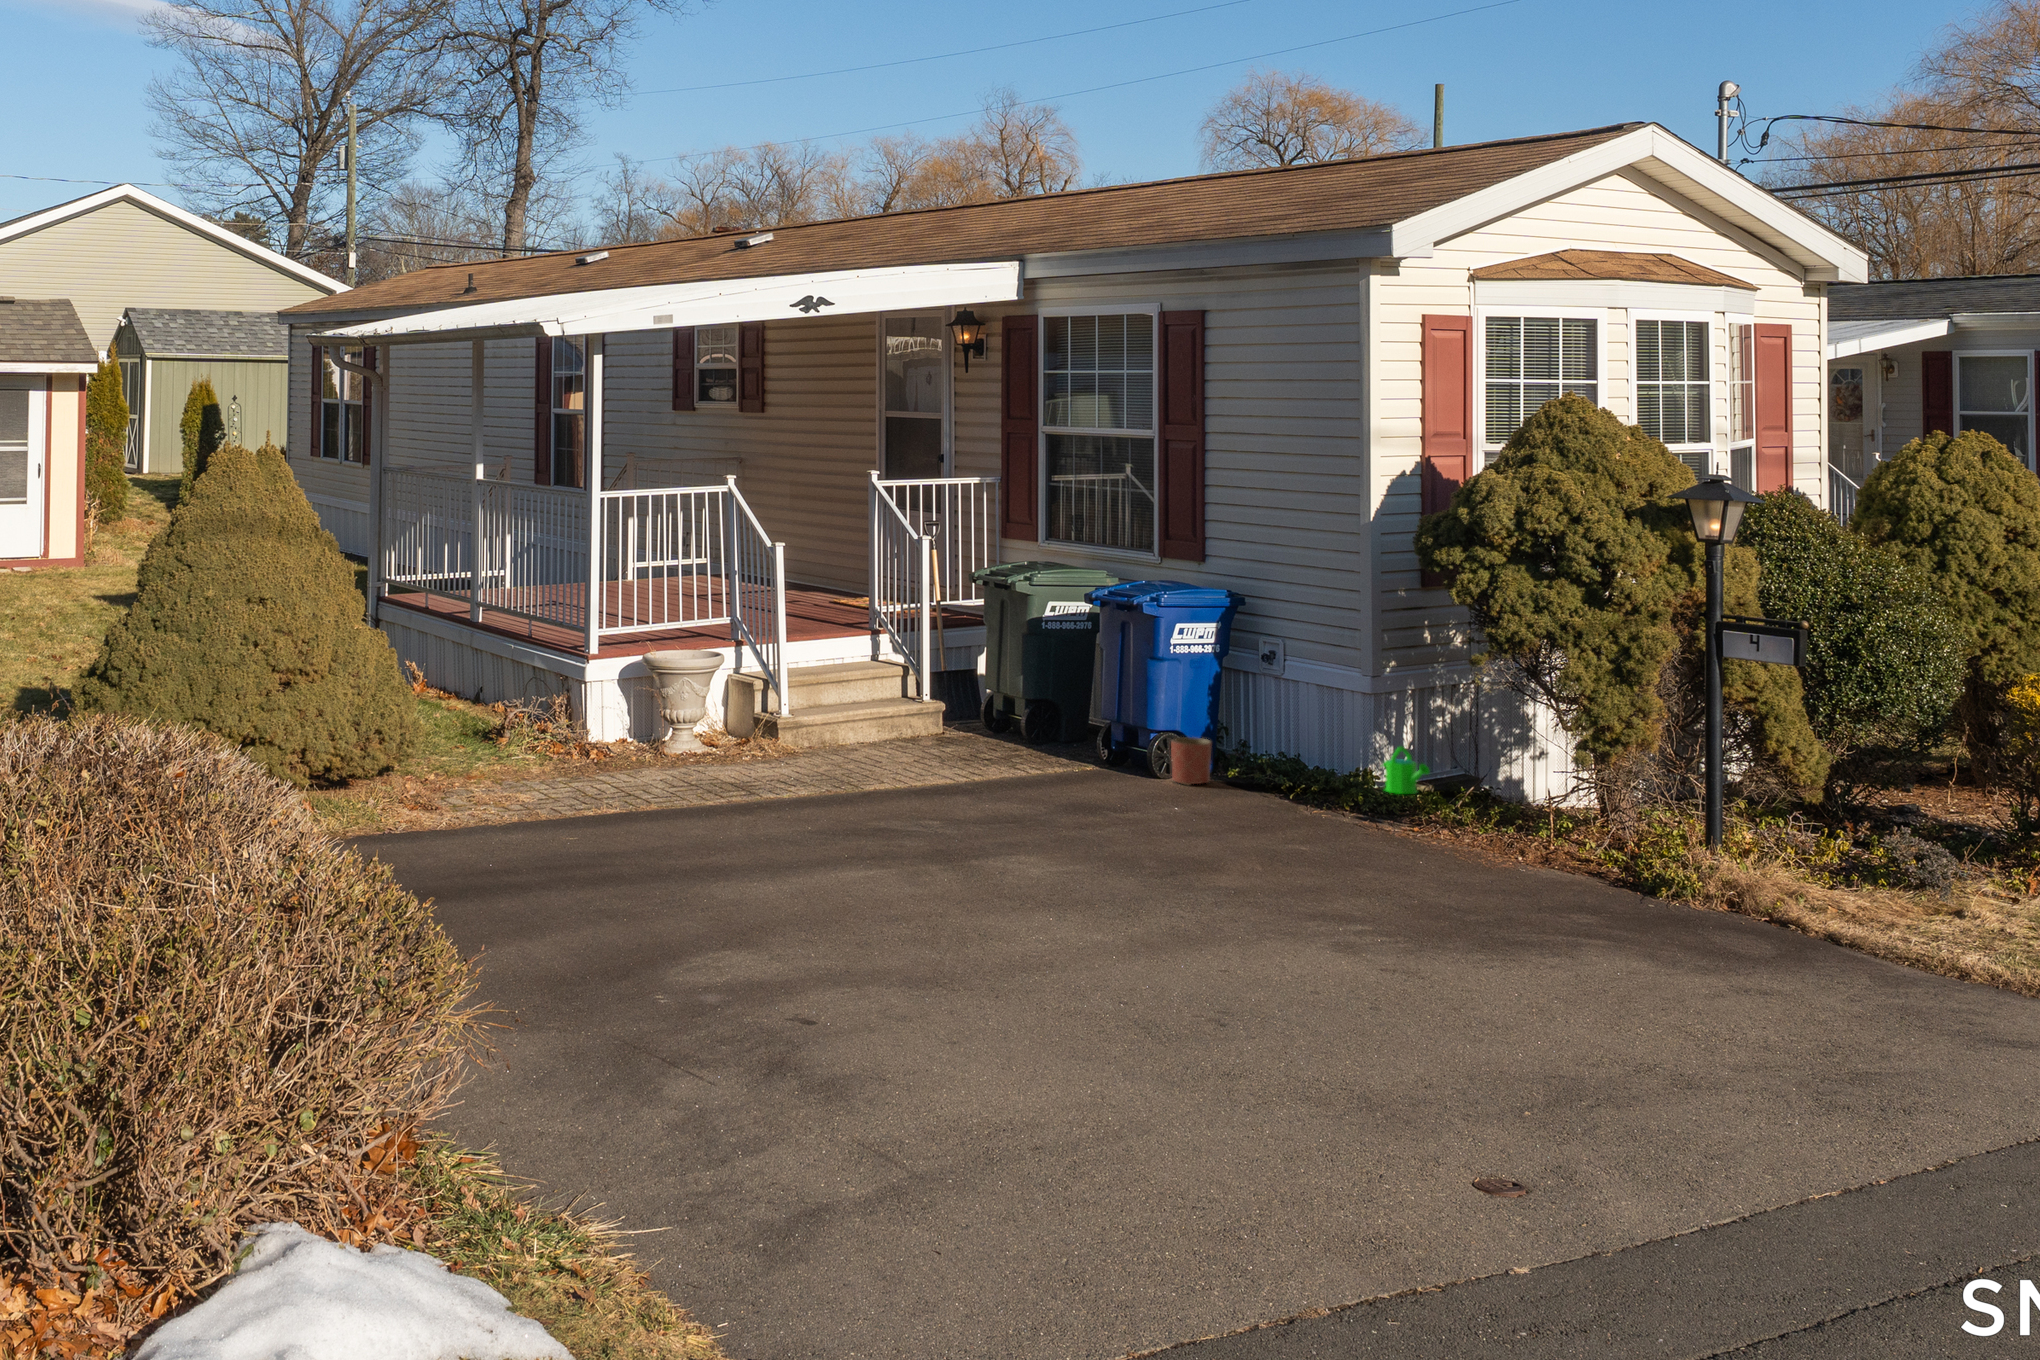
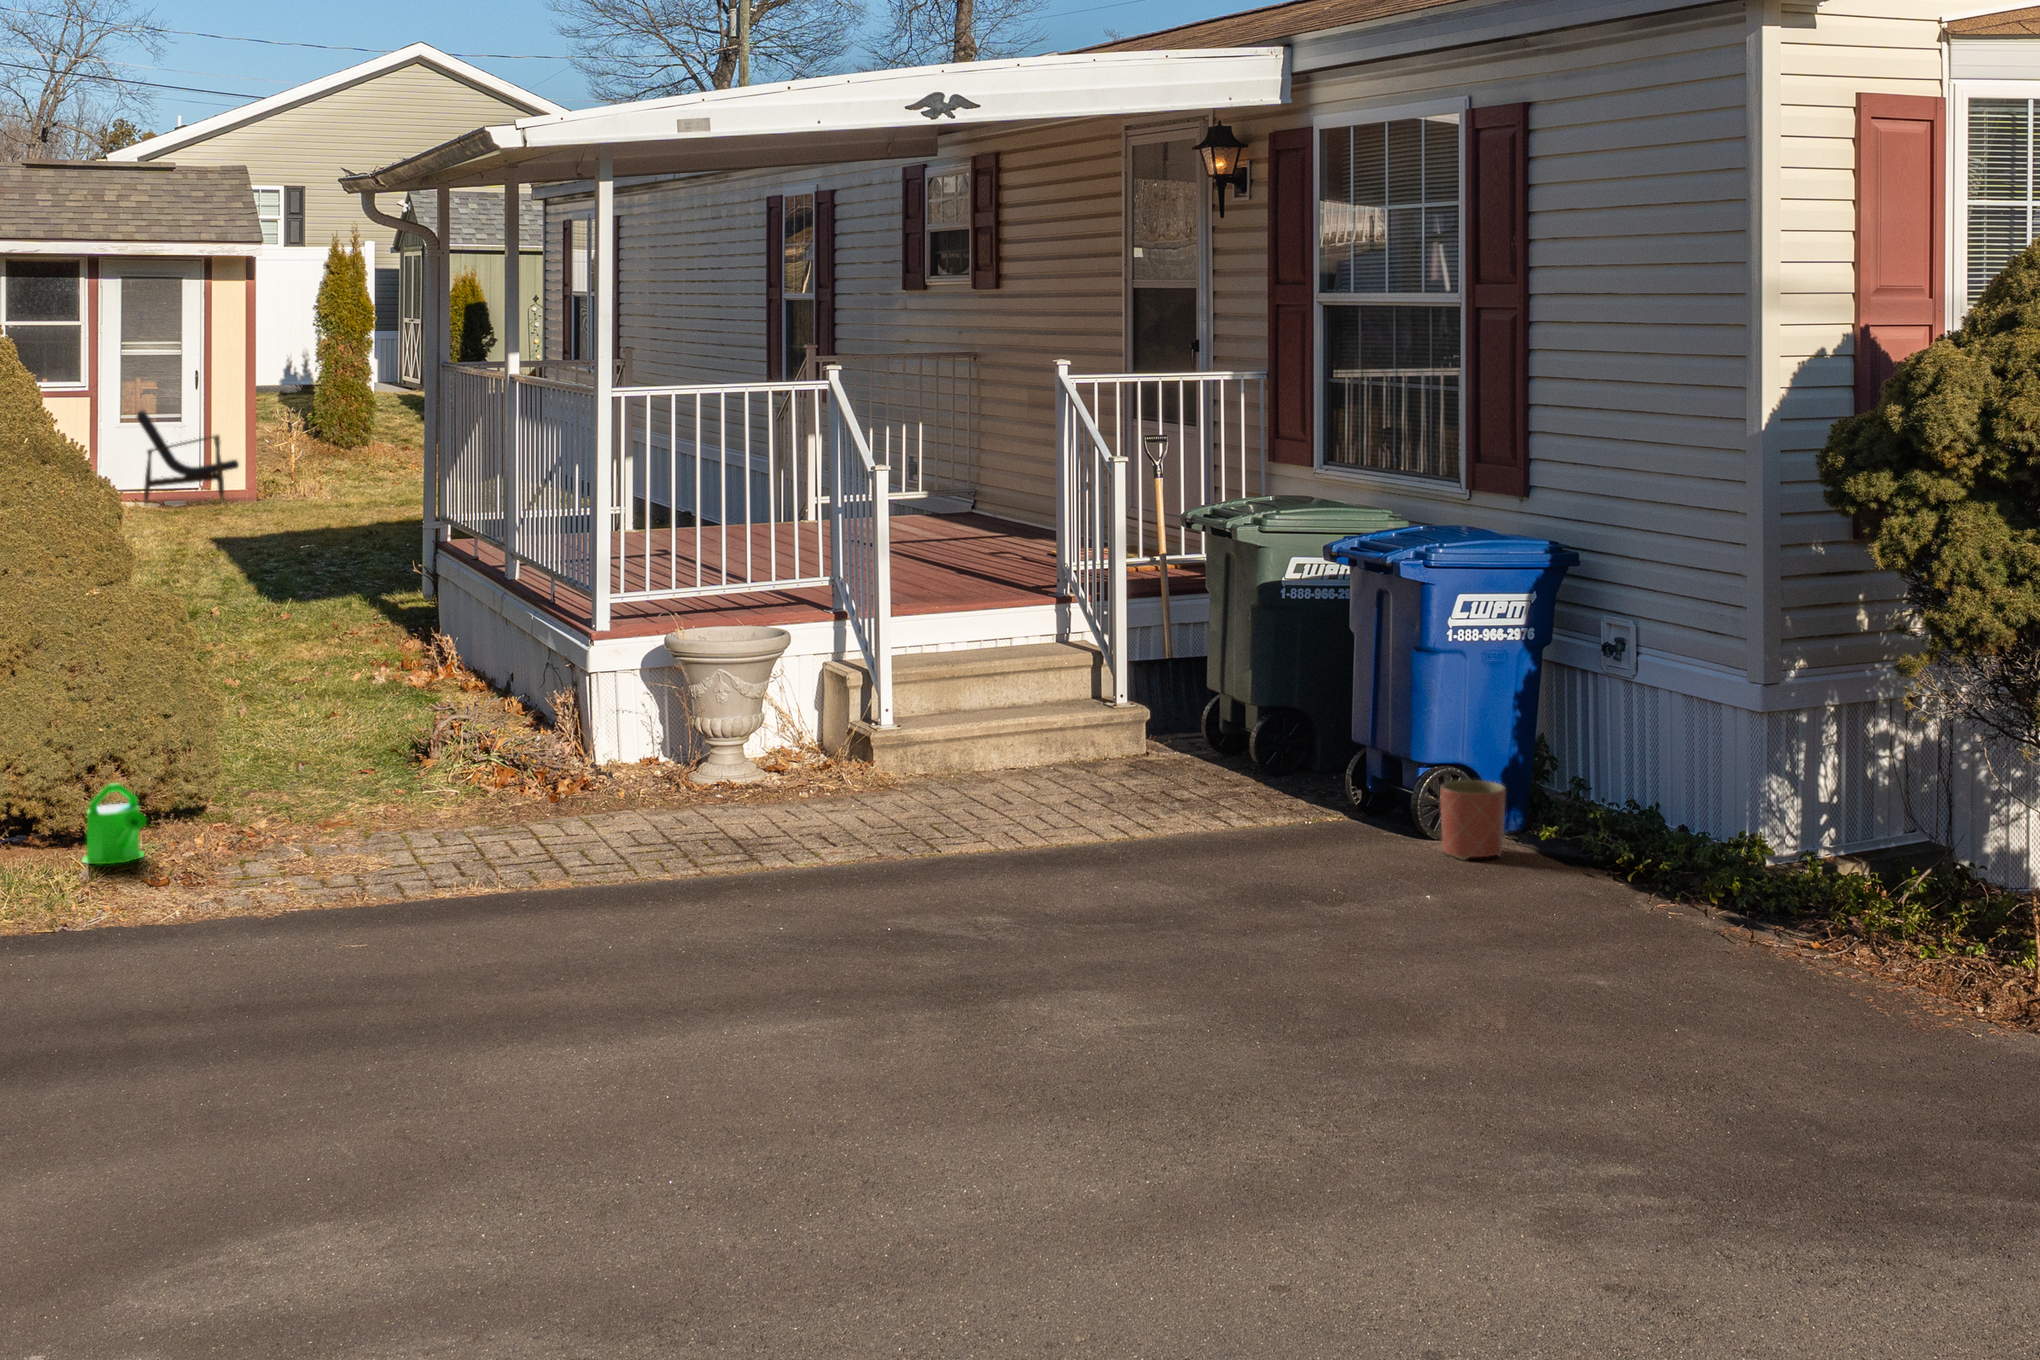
lounge chair: none [8,490,90,565] -> present [137,411,239,505]
watering can: present [1383,746,1430,794] -> present [82,783,146,865]

